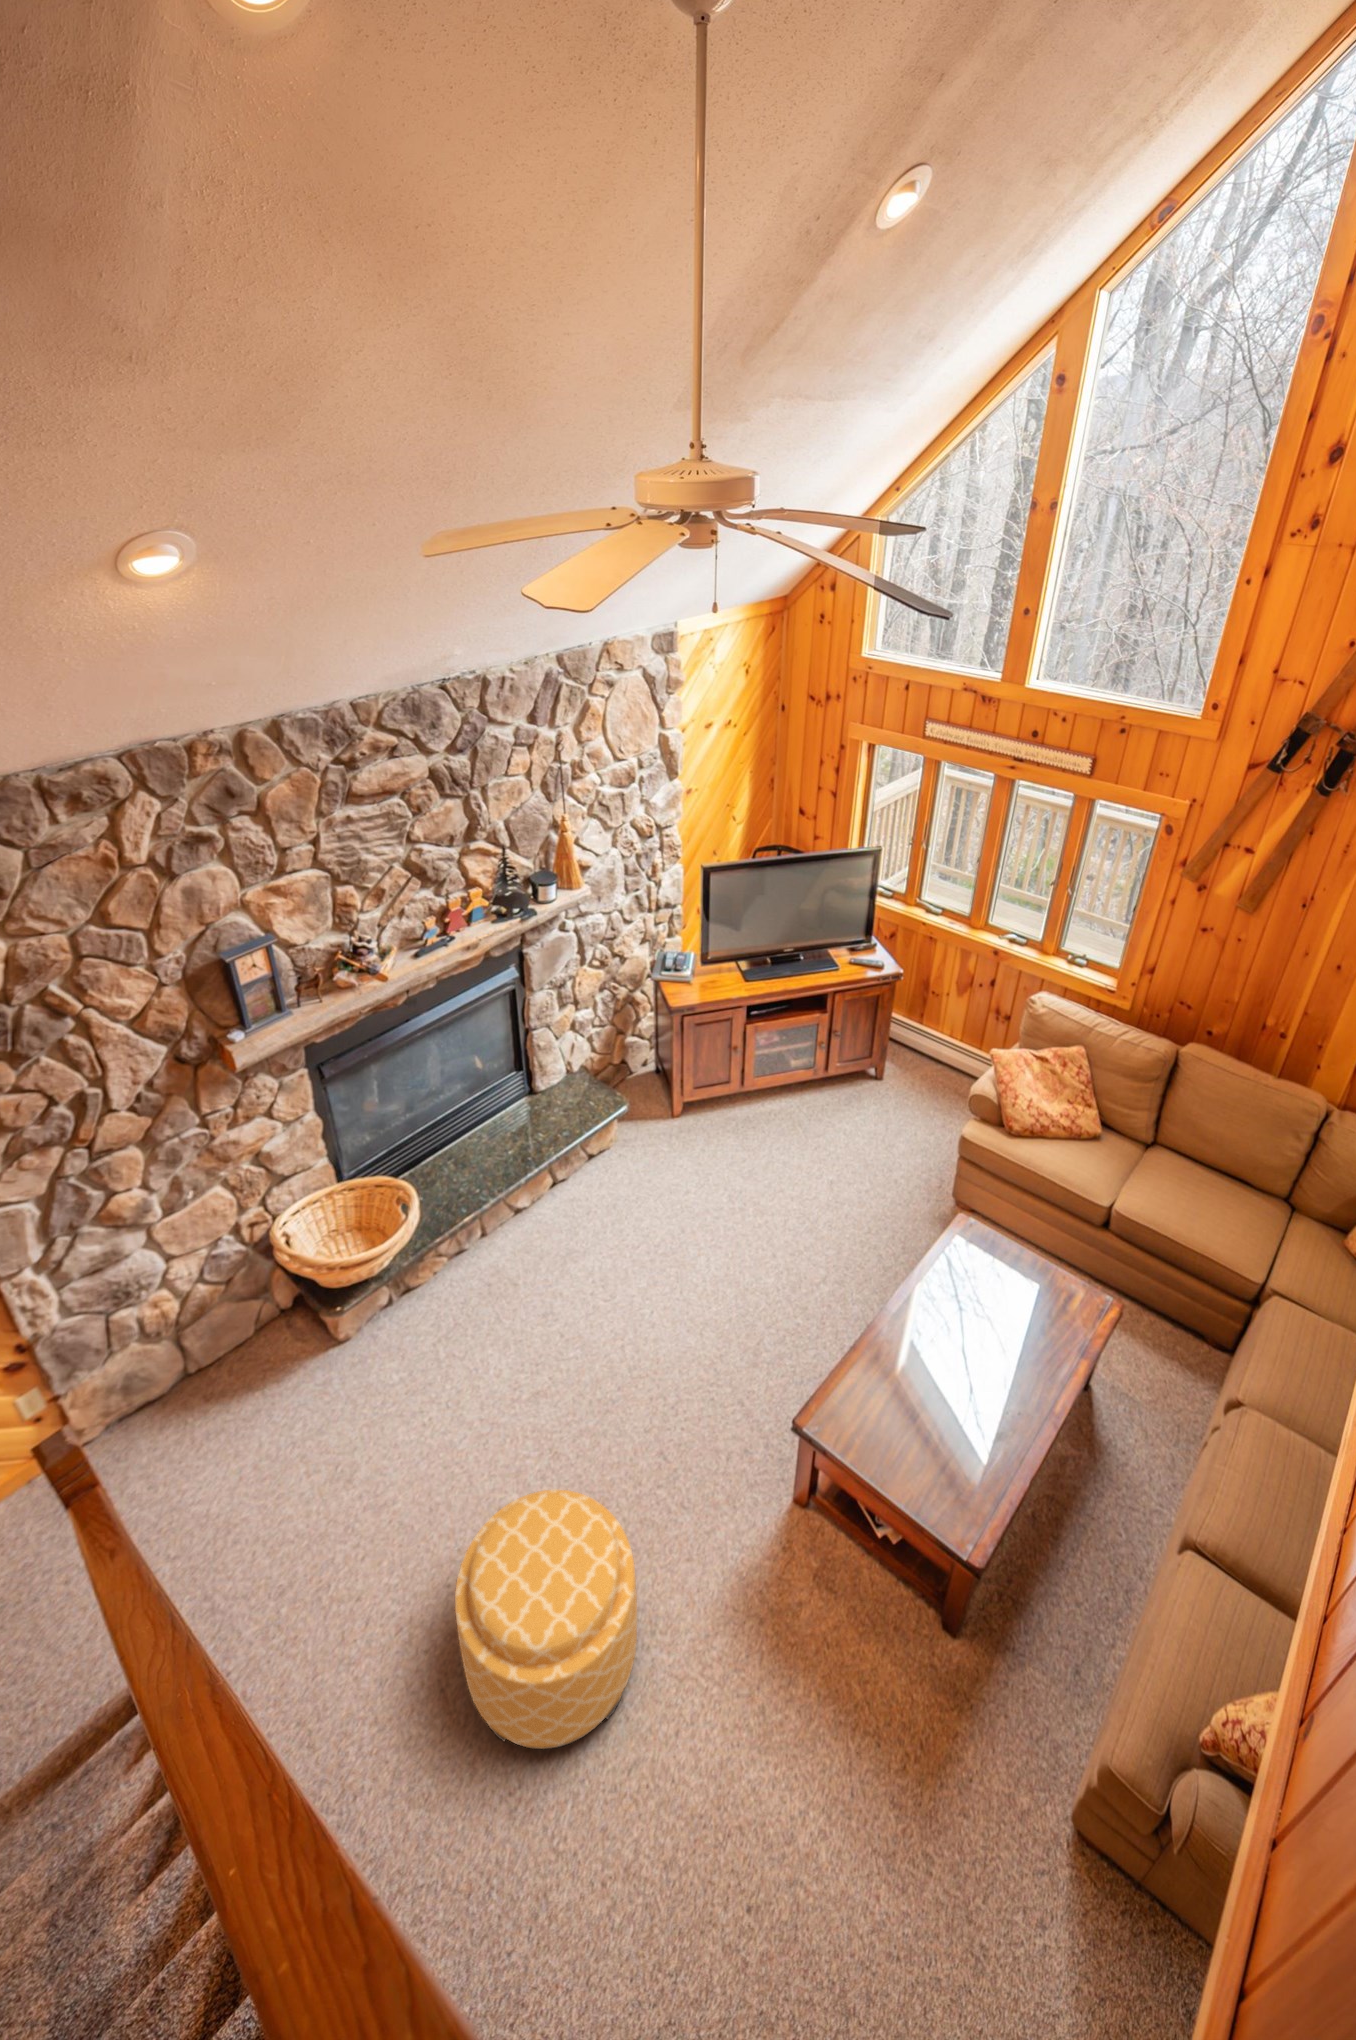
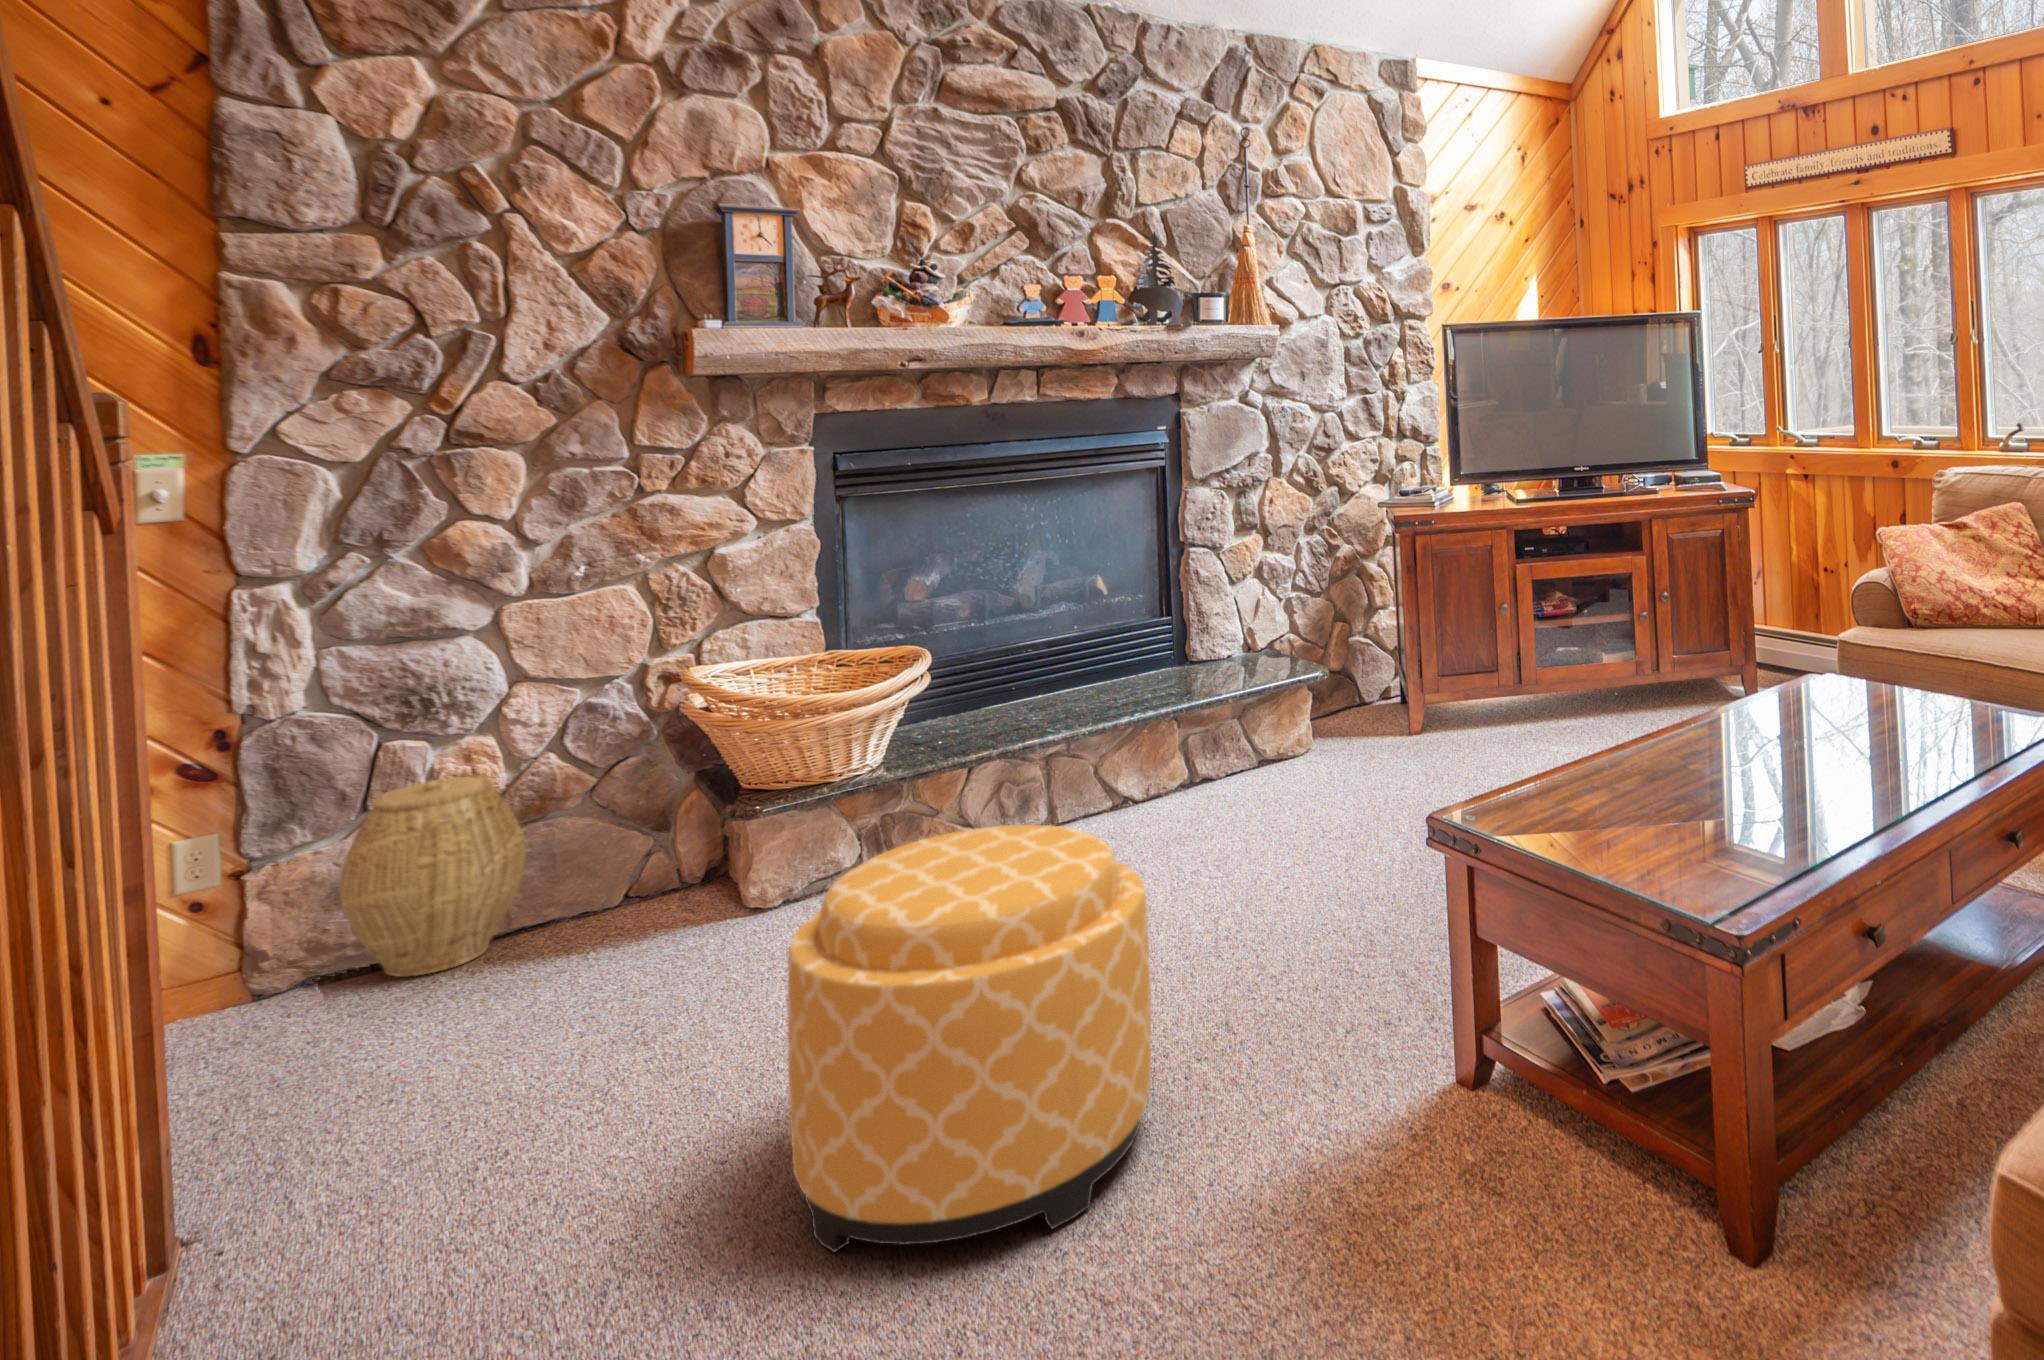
woven basket: none [112,1344,209,1457] -> present [340,776,526,977]

